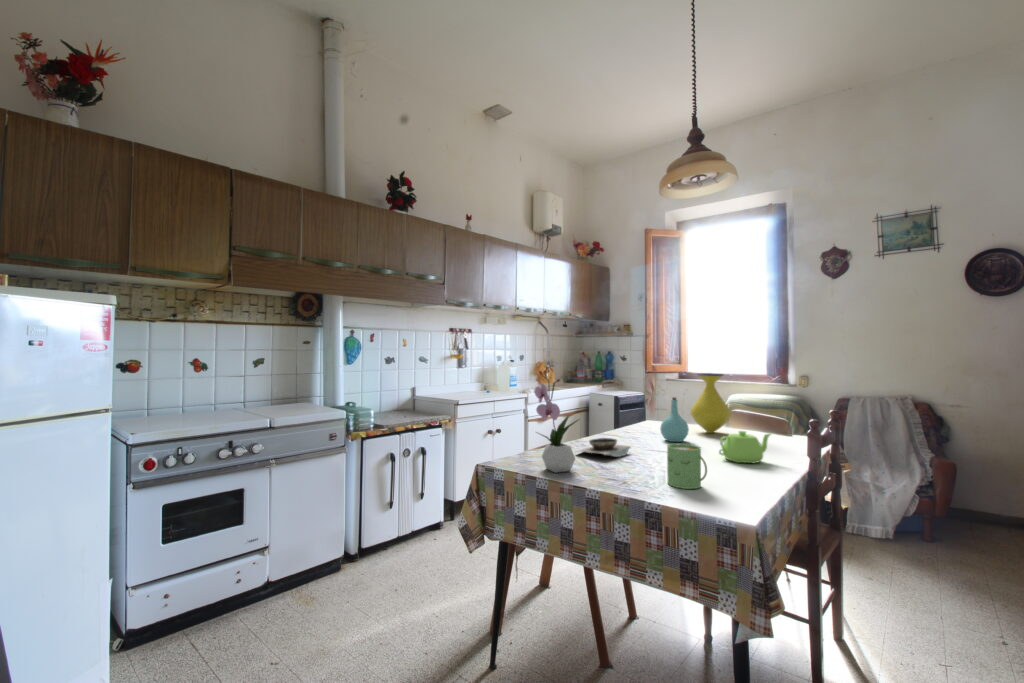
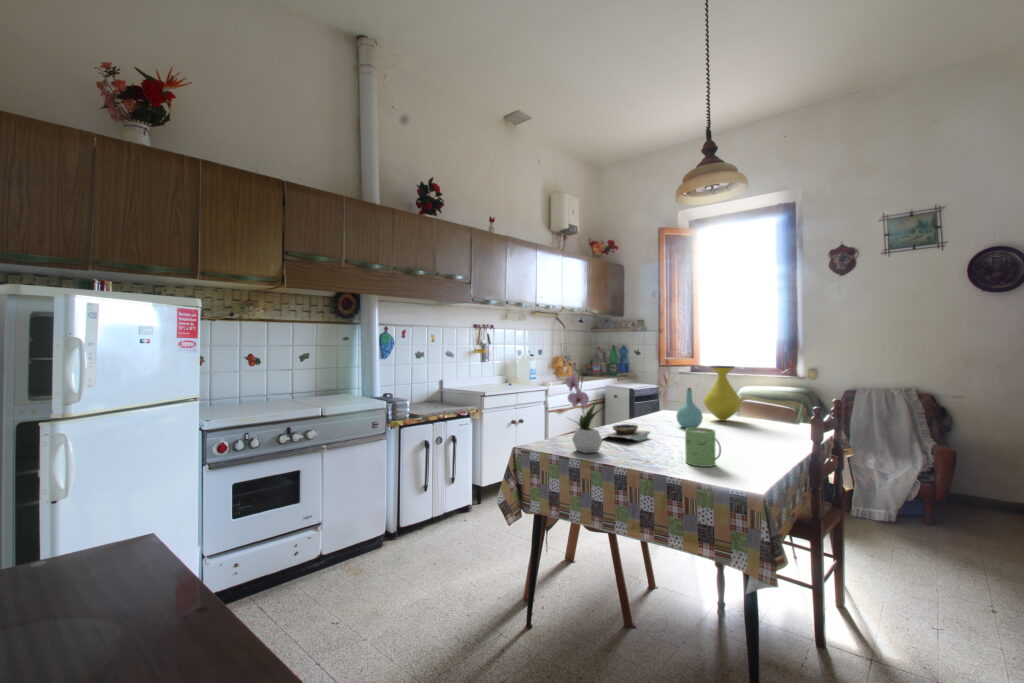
teapot: present [719,431,771,463] -> none [731,417,780,446]

